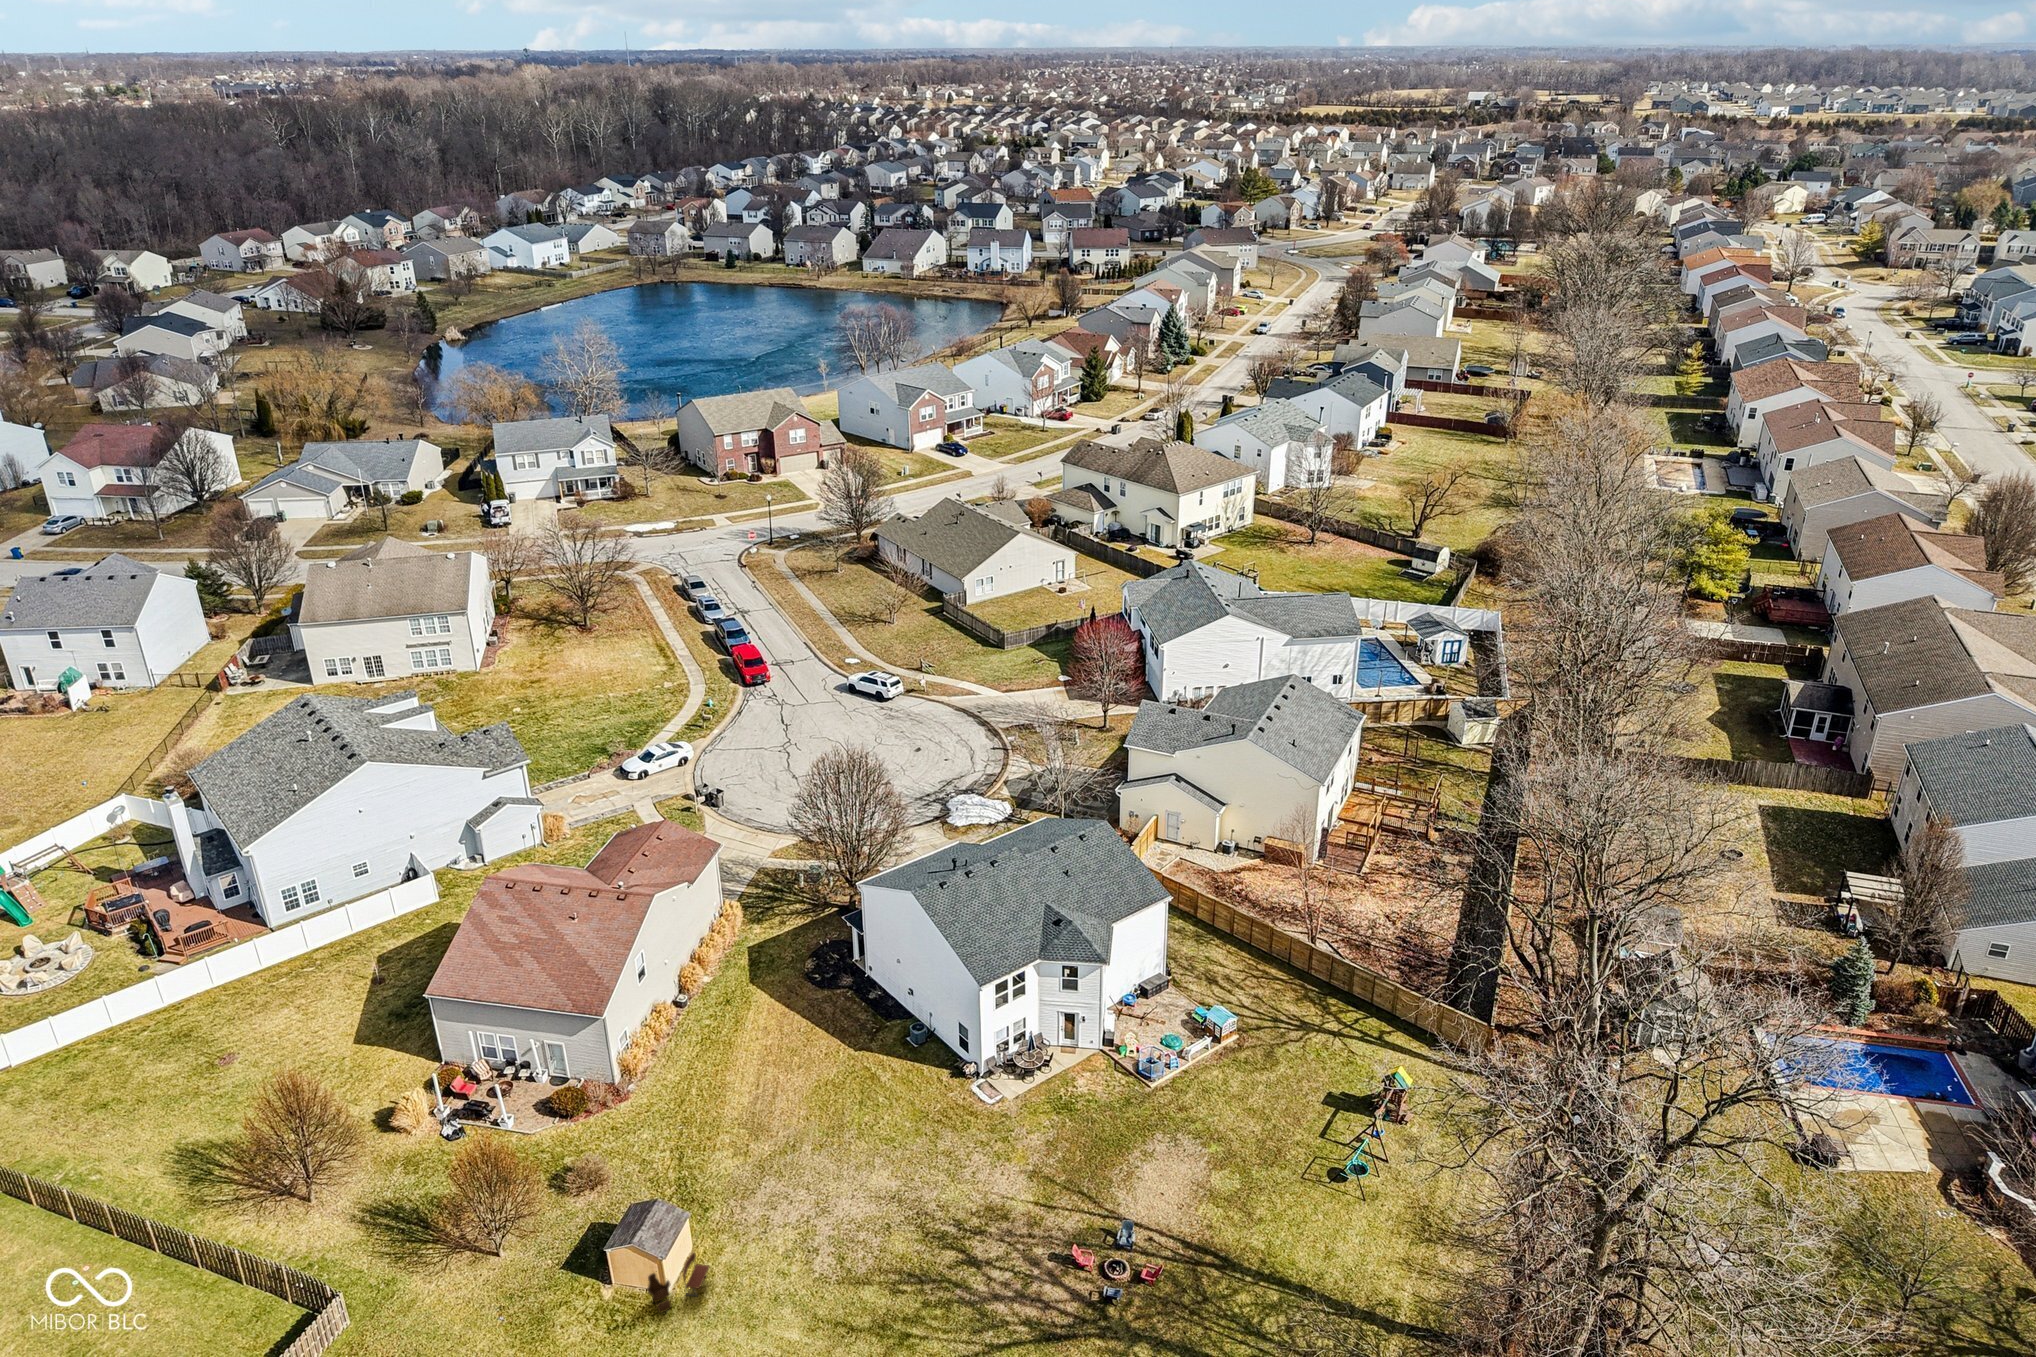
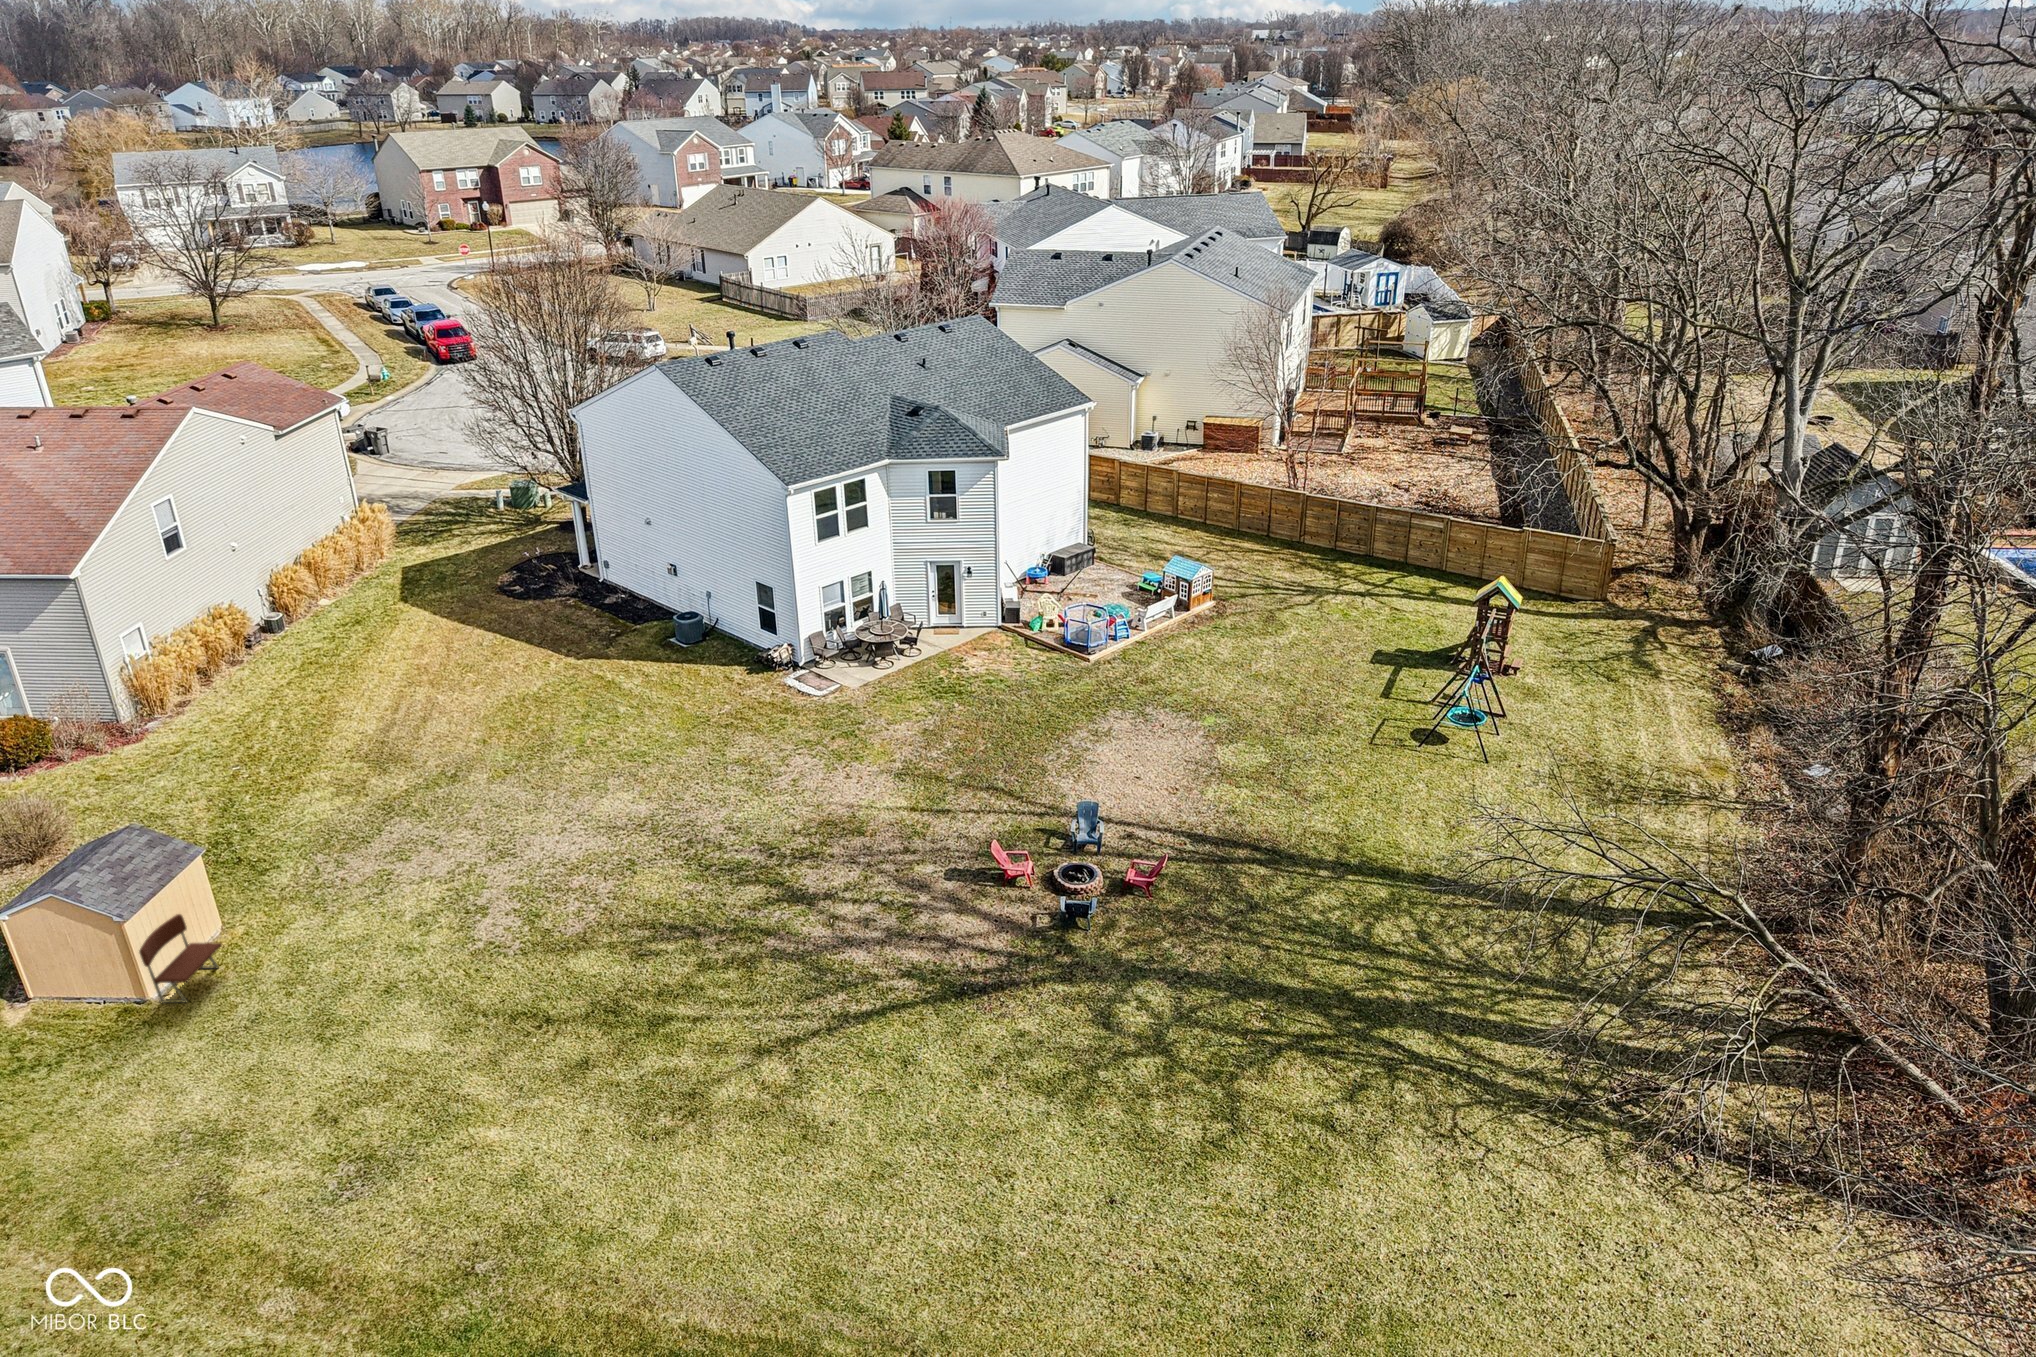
lounge chair: present [647,1273,672,1313] -> none [57,951,119,1041]

